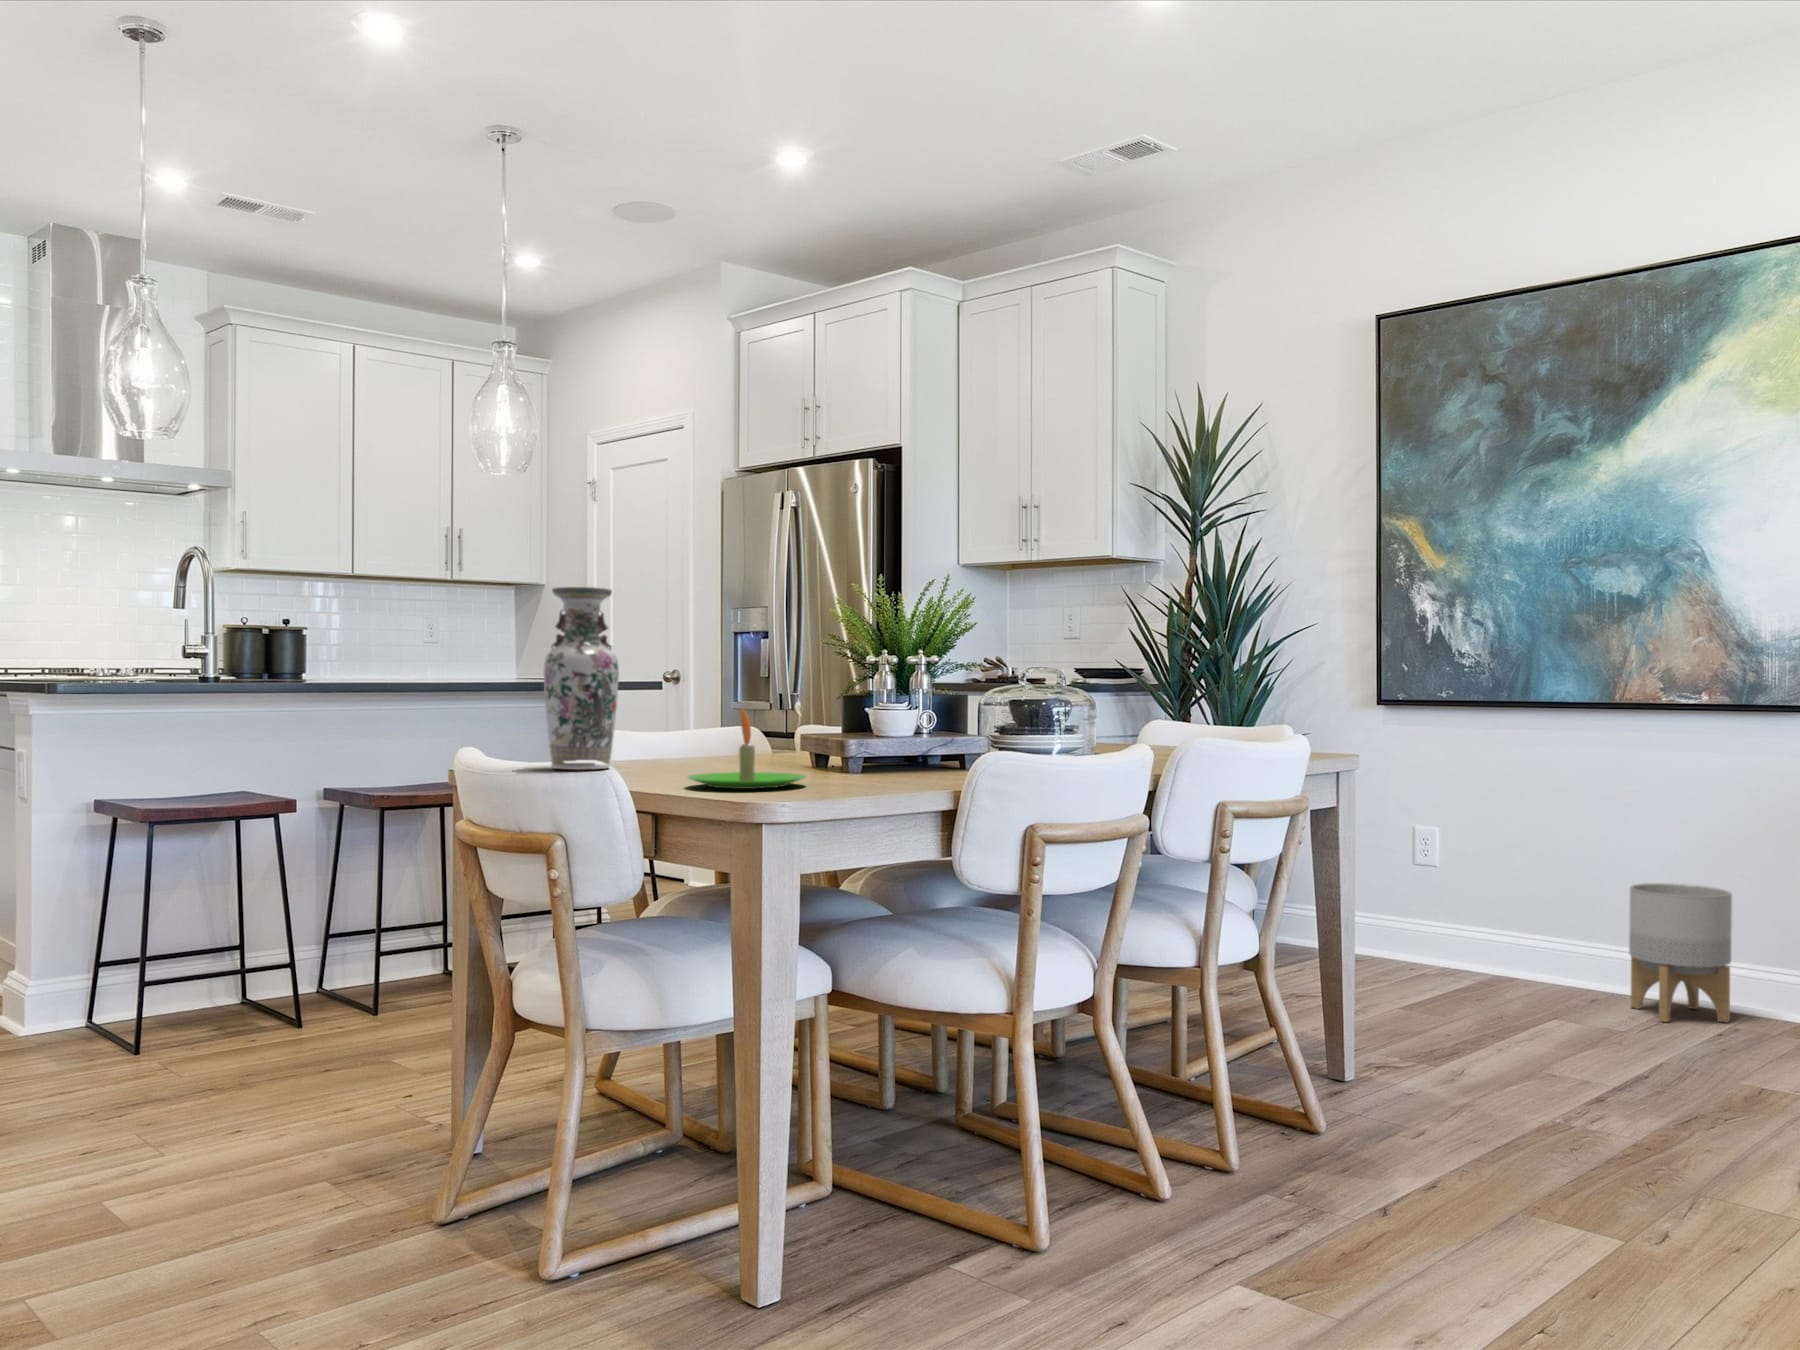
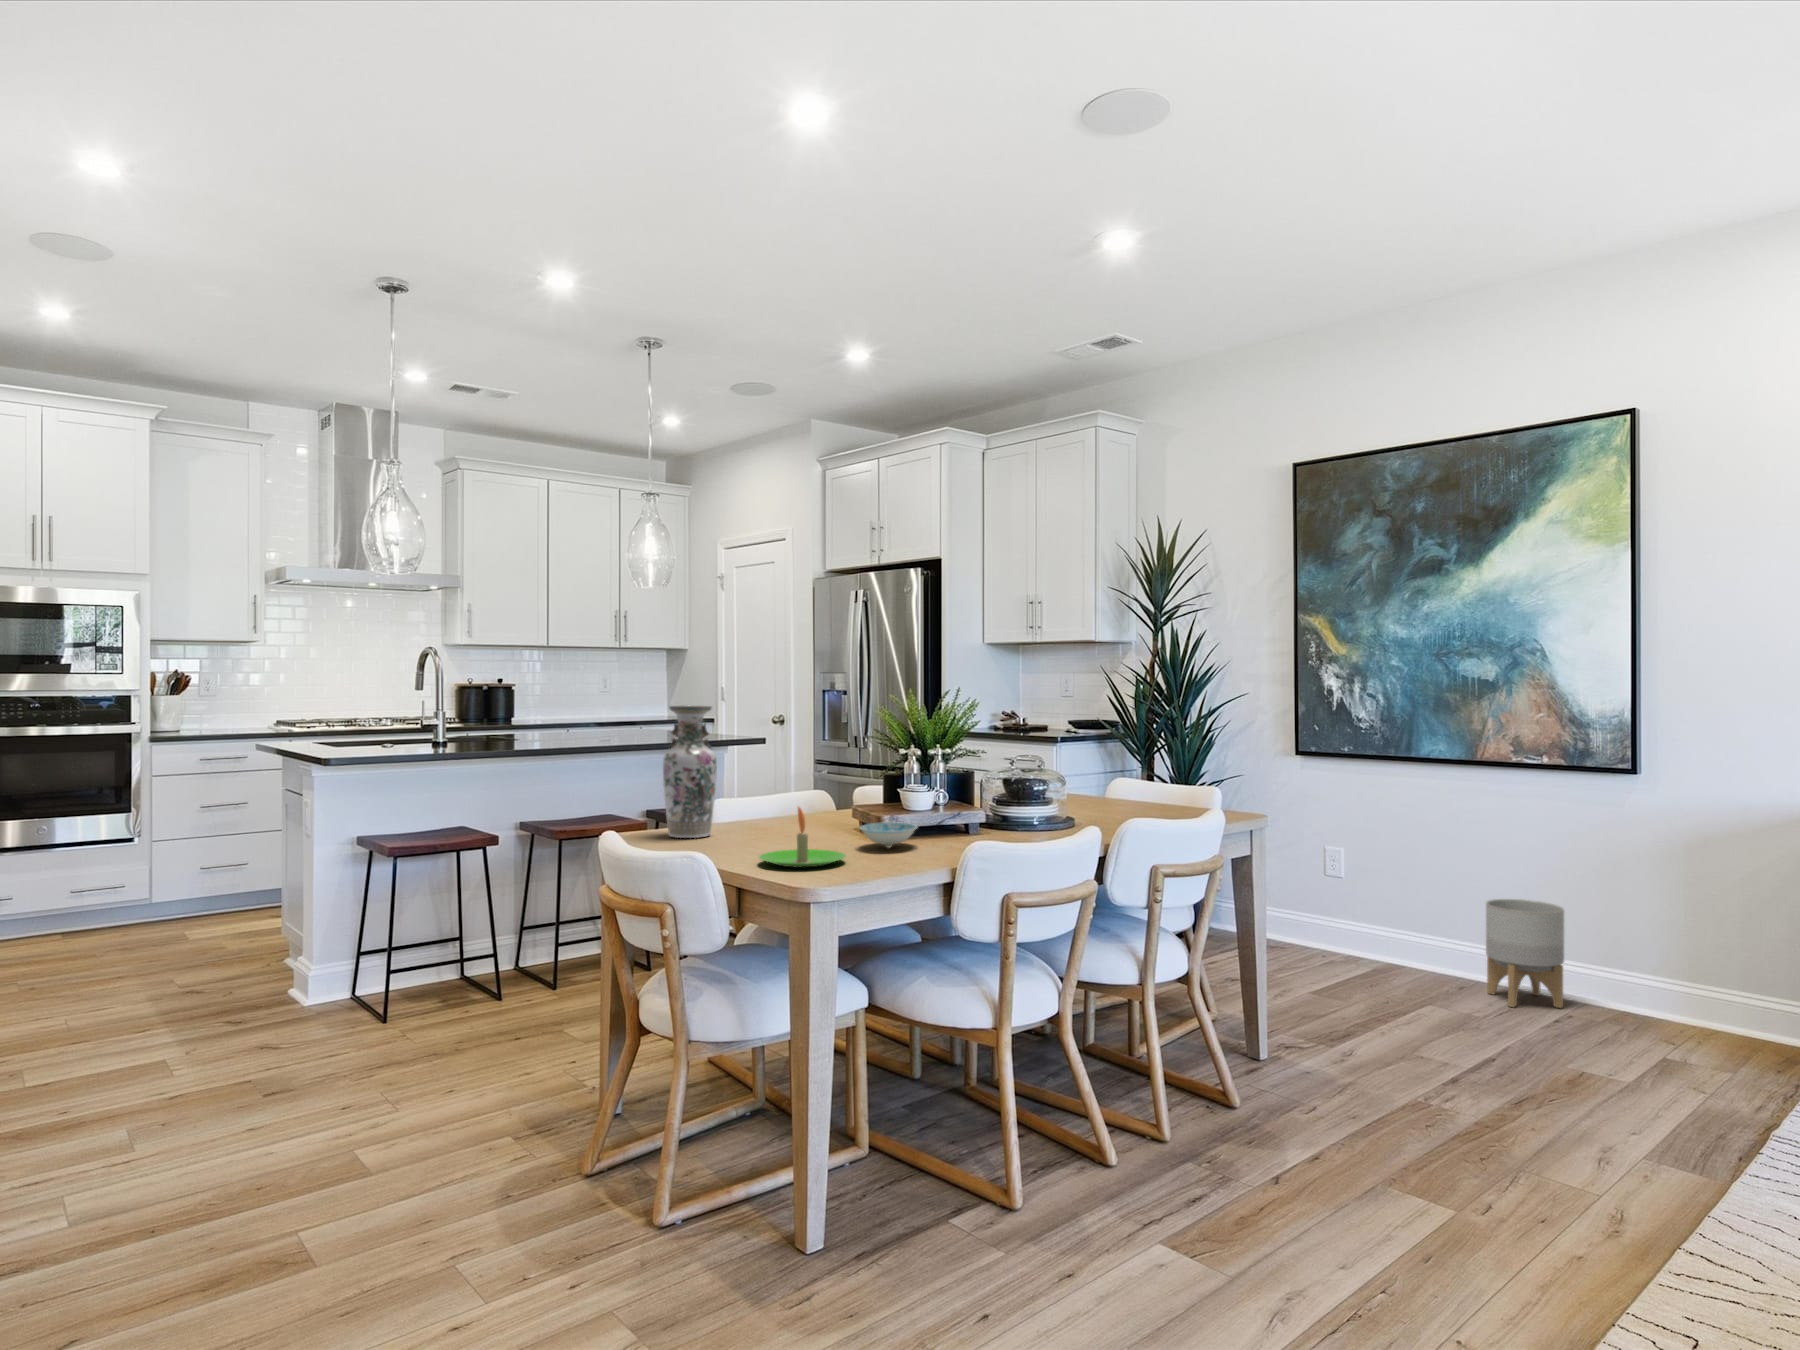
ceramic bowl: none [820,745,900,775] -> present [860,822,917,847]

